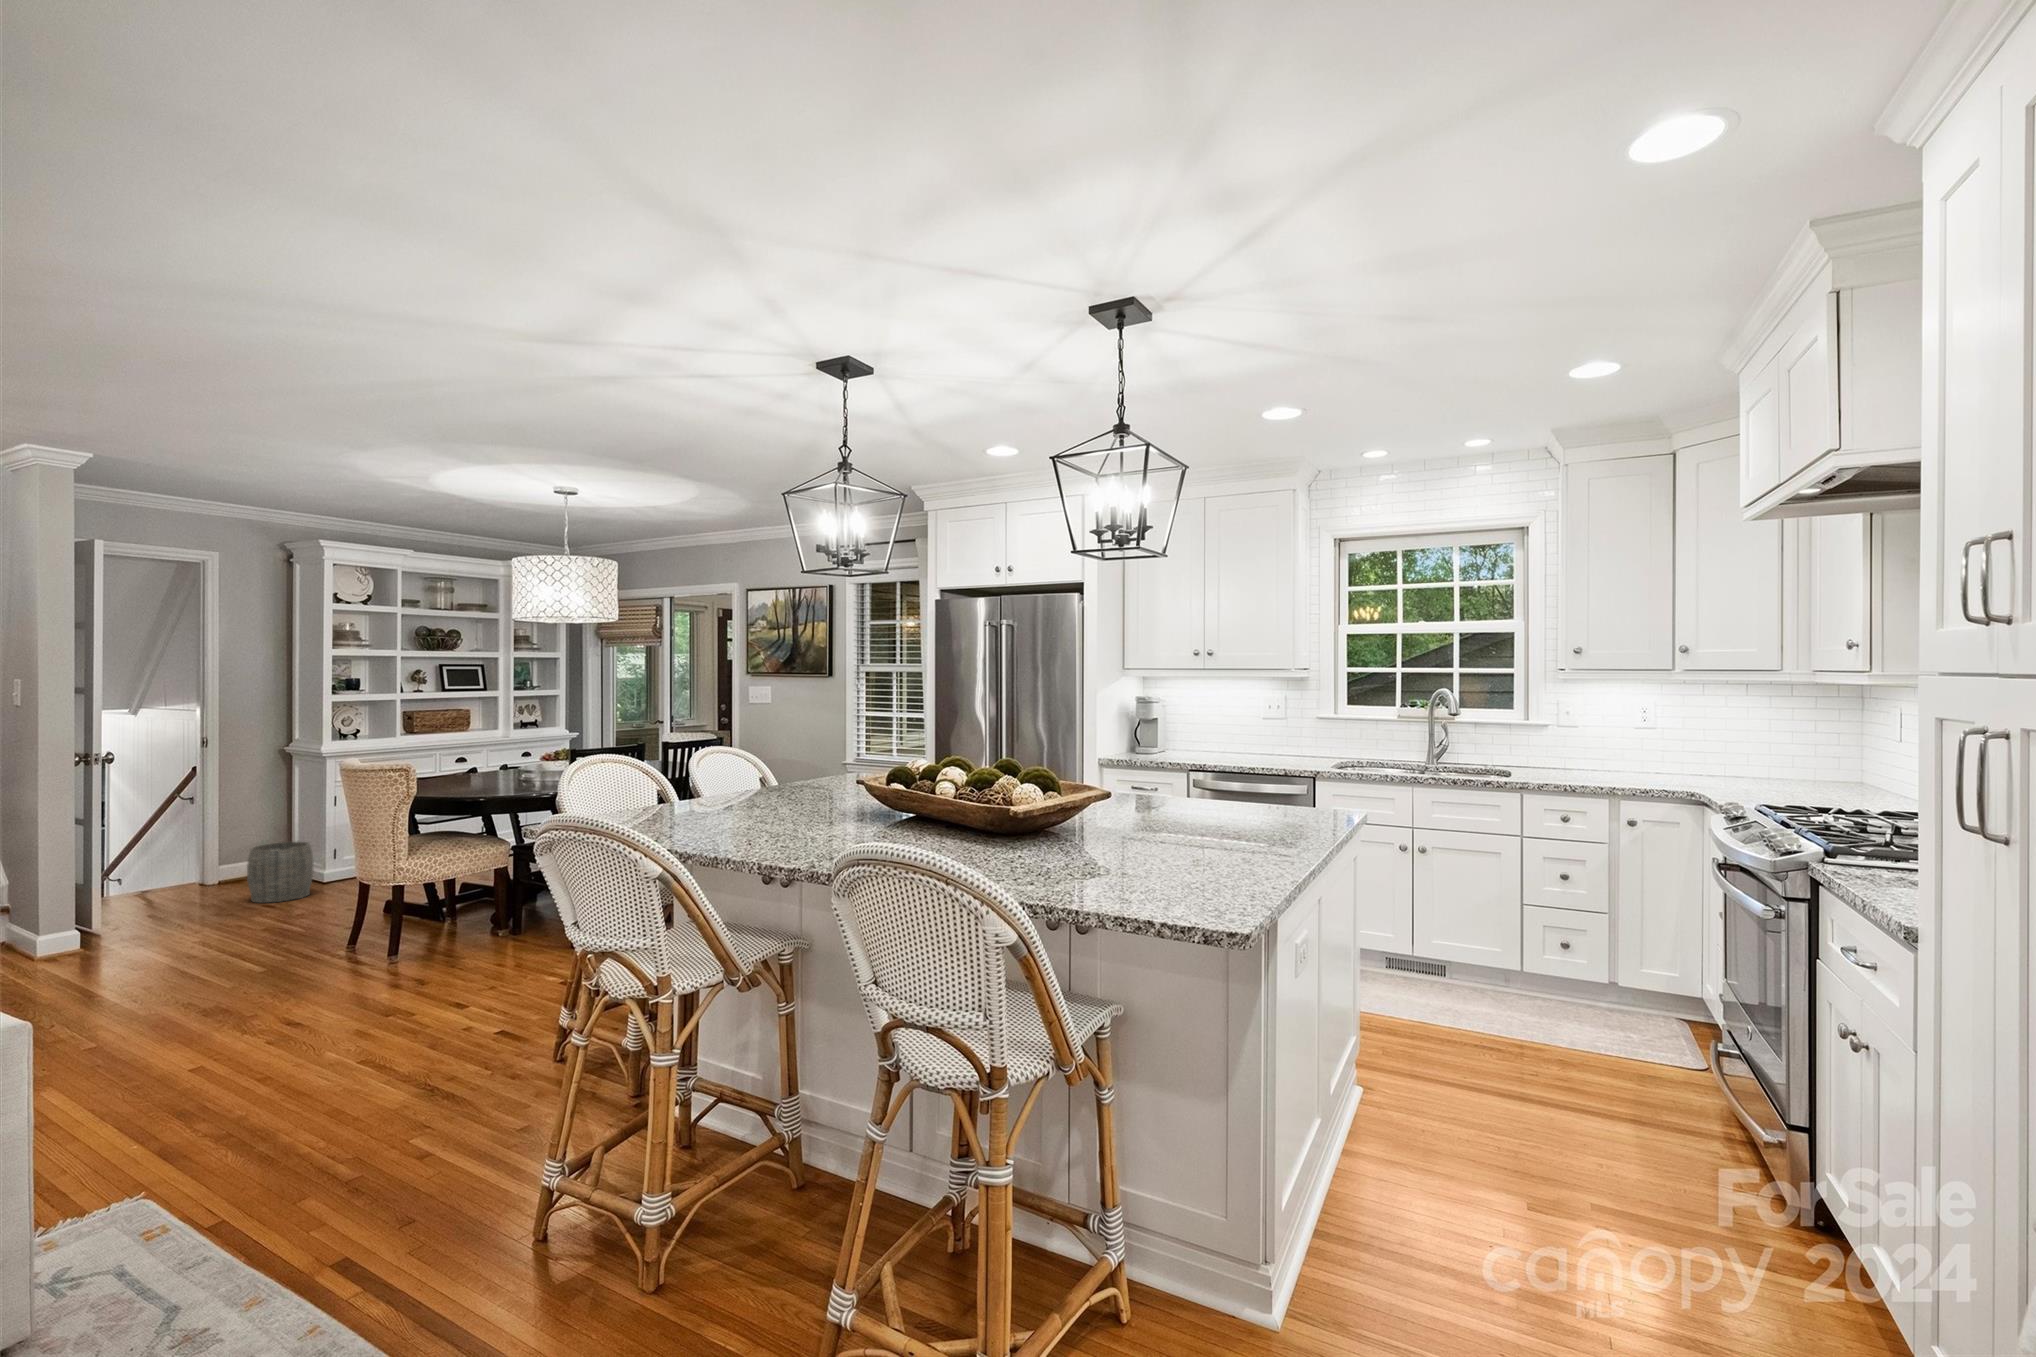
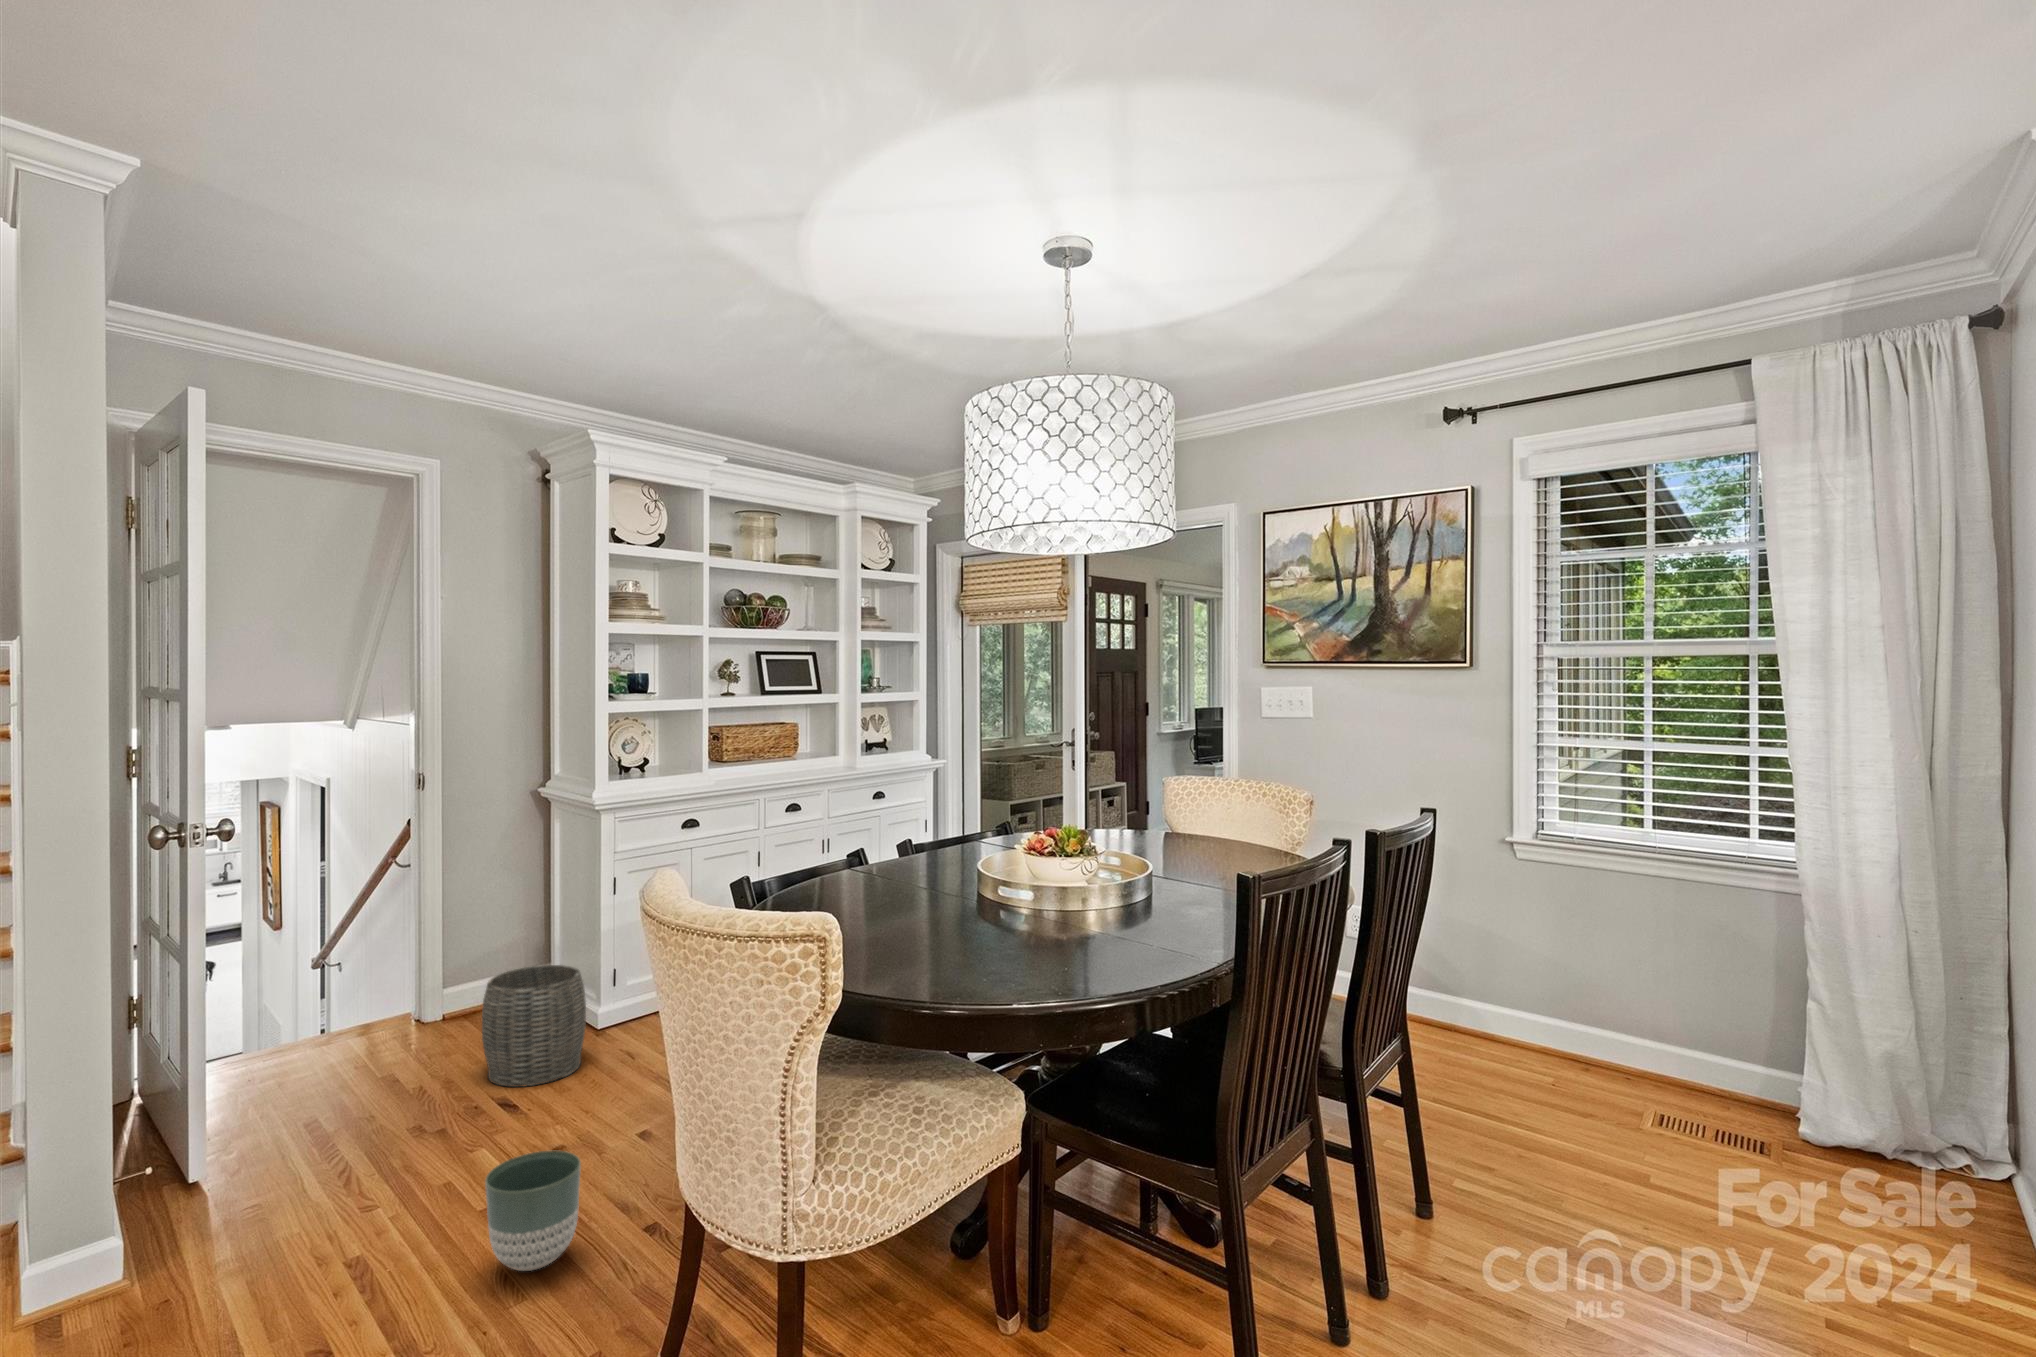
planter: none [254,898,303,946] -> present [485,1150,581,1271]

